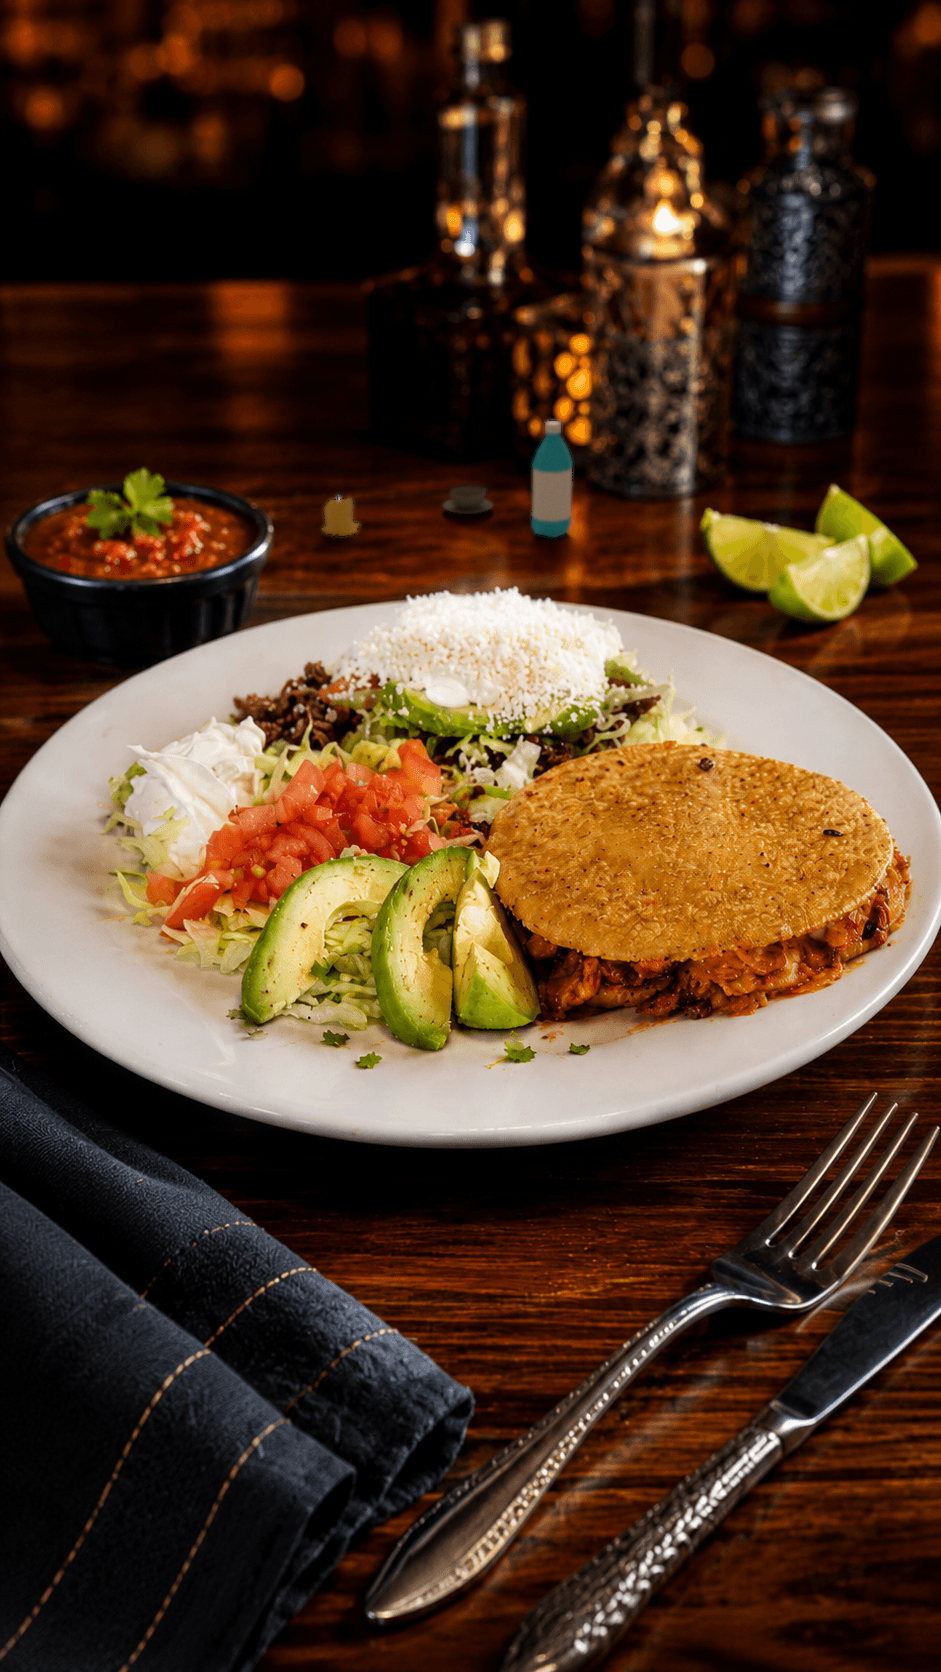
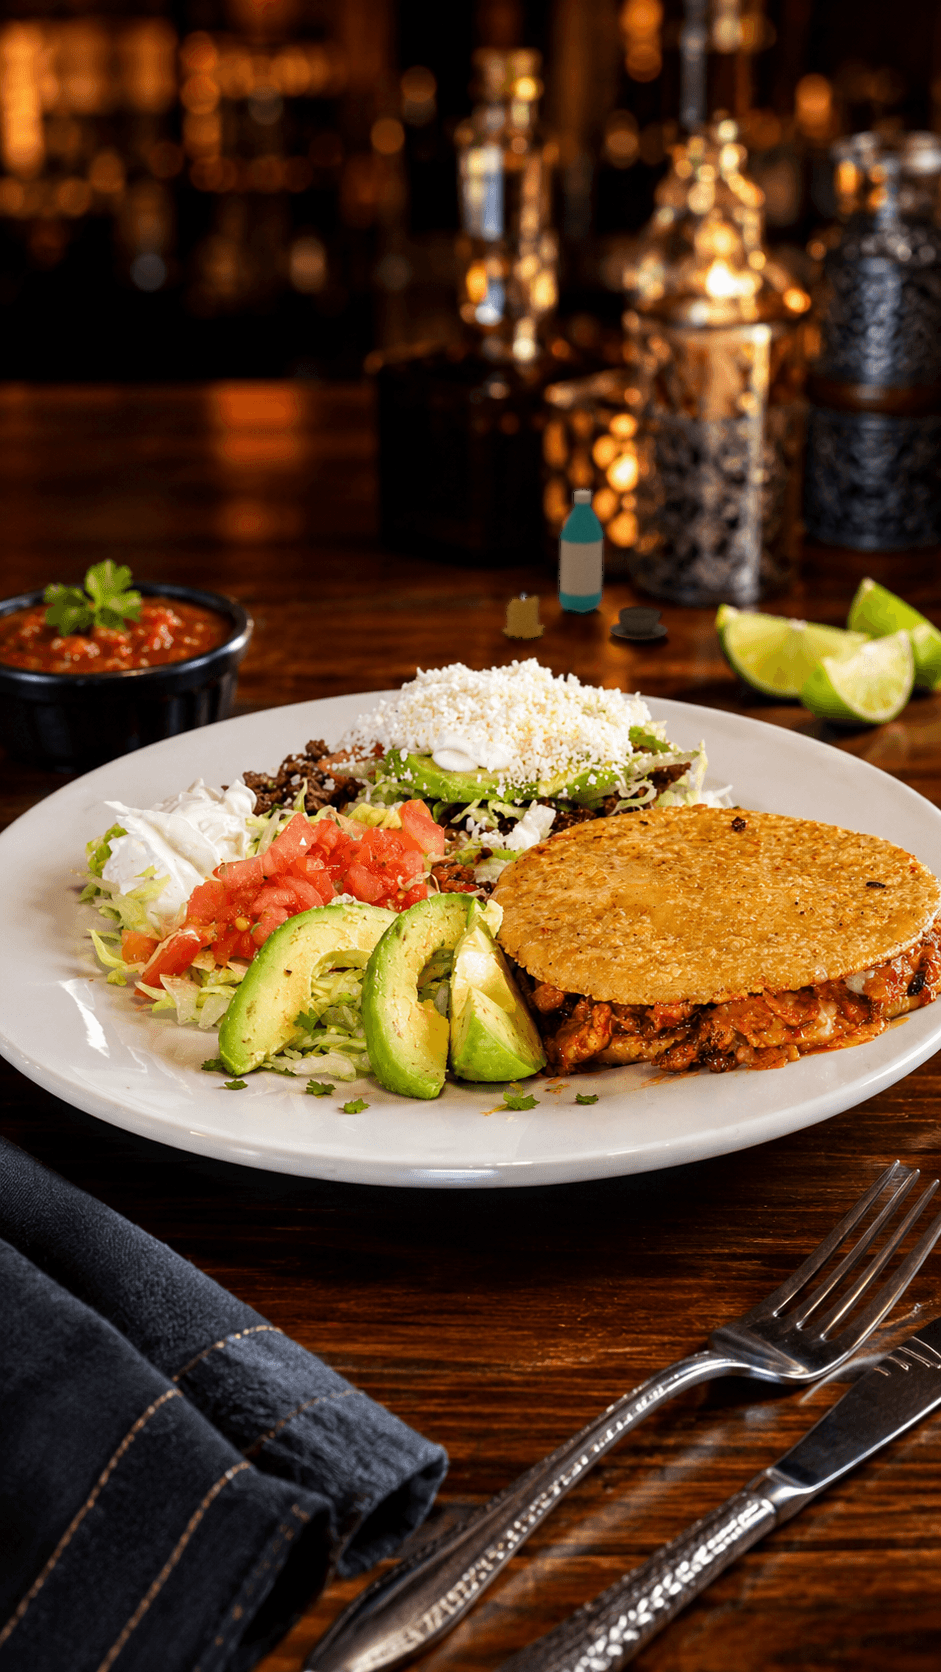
teacup: present [443,484,493,514] -> present [609,606,667,640]
candle: present [323,498,359,536] -> present [504,597,543,638]

